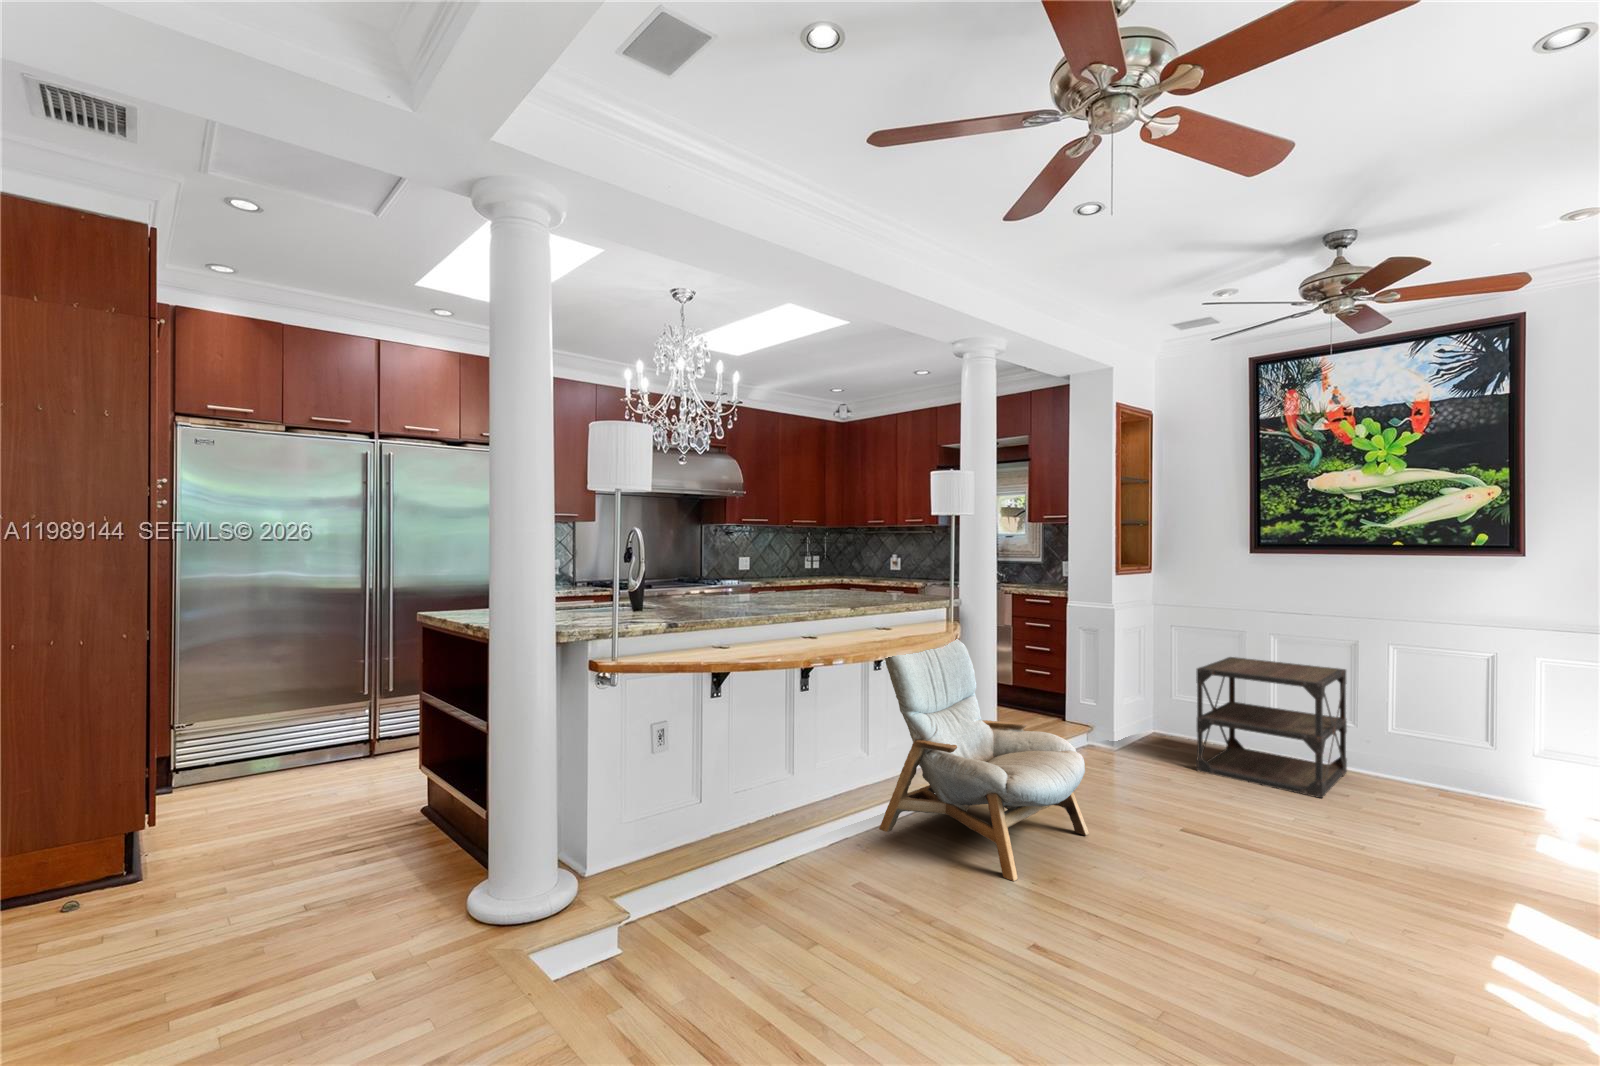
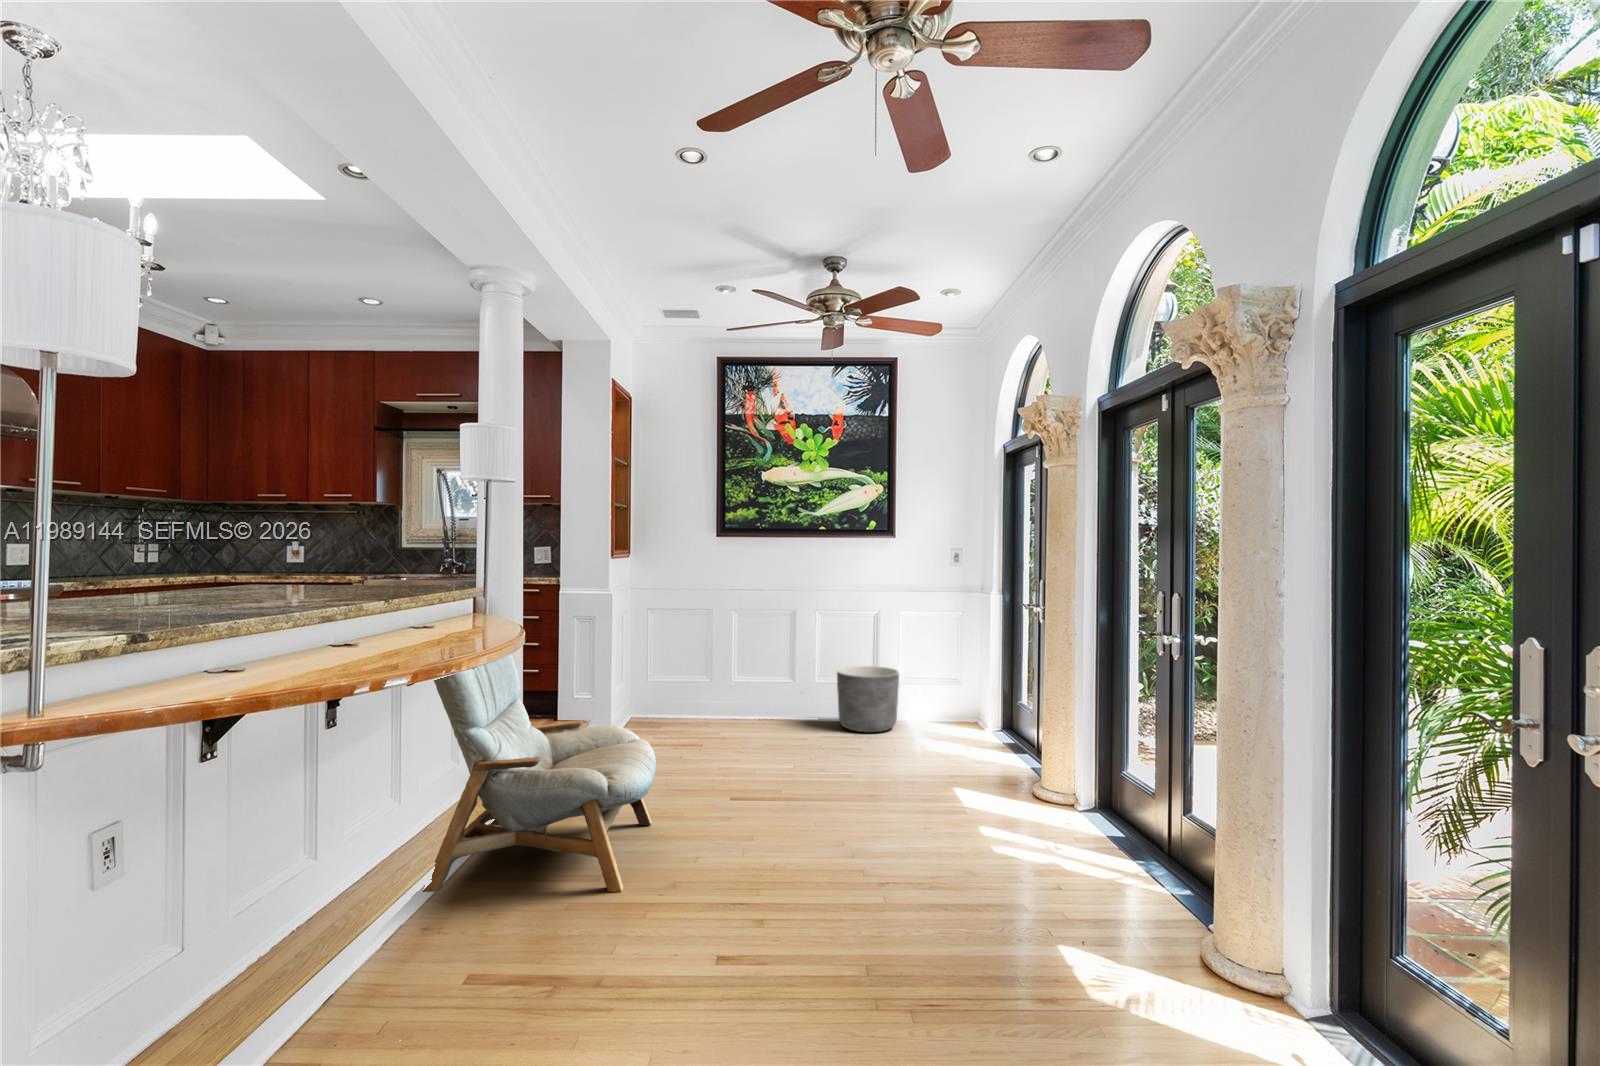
side table: present [1196,657,1347,798] -> none [691,632,791,743]
planter: none [1411,722,1522,817] -> present [837,666,899,732]

